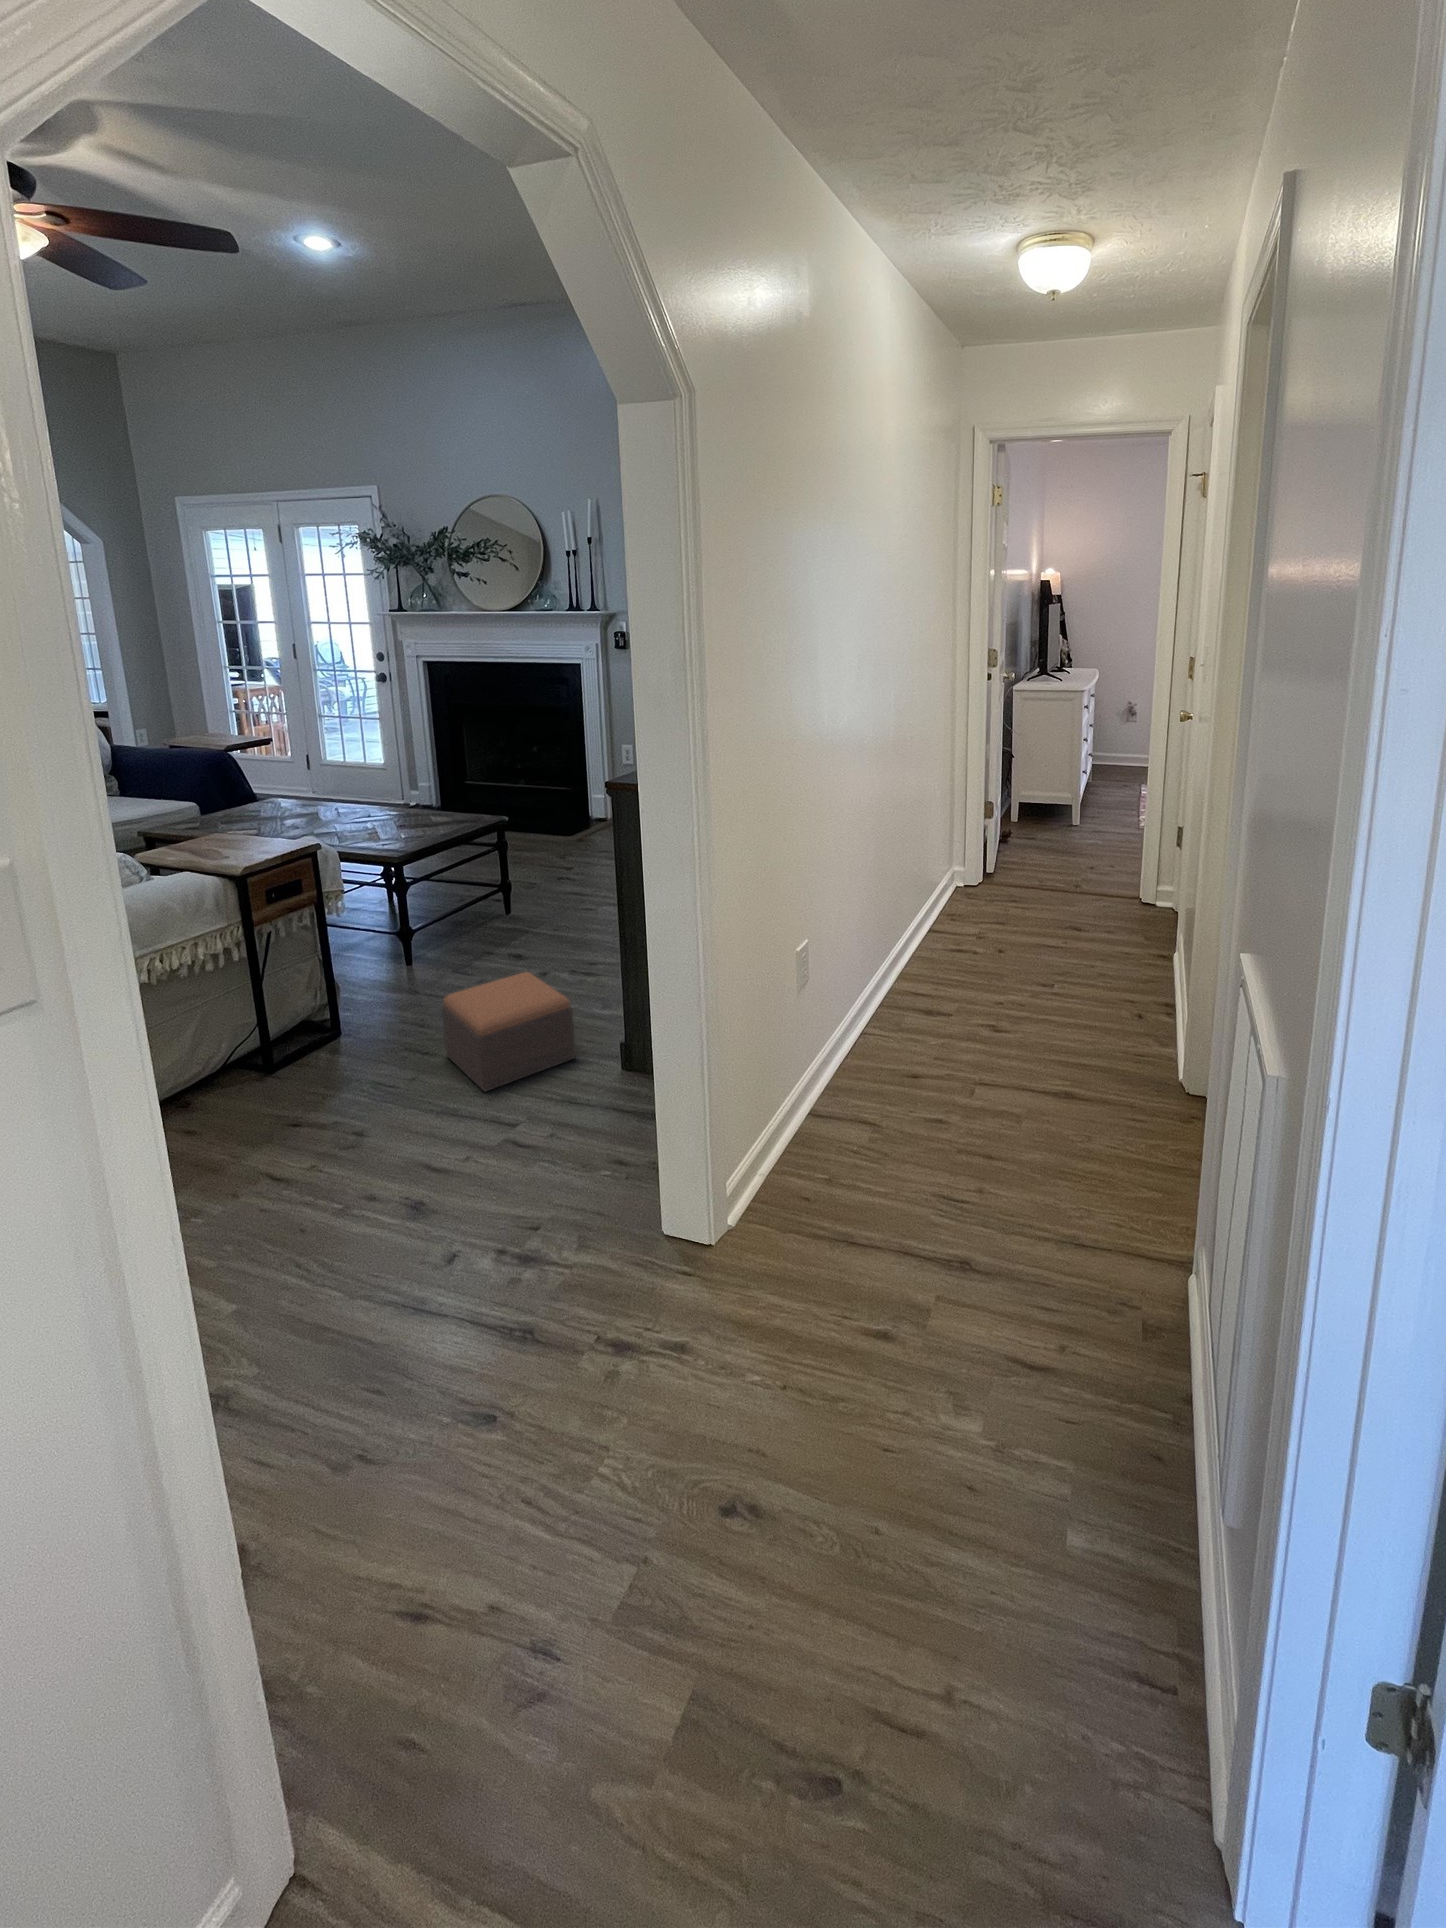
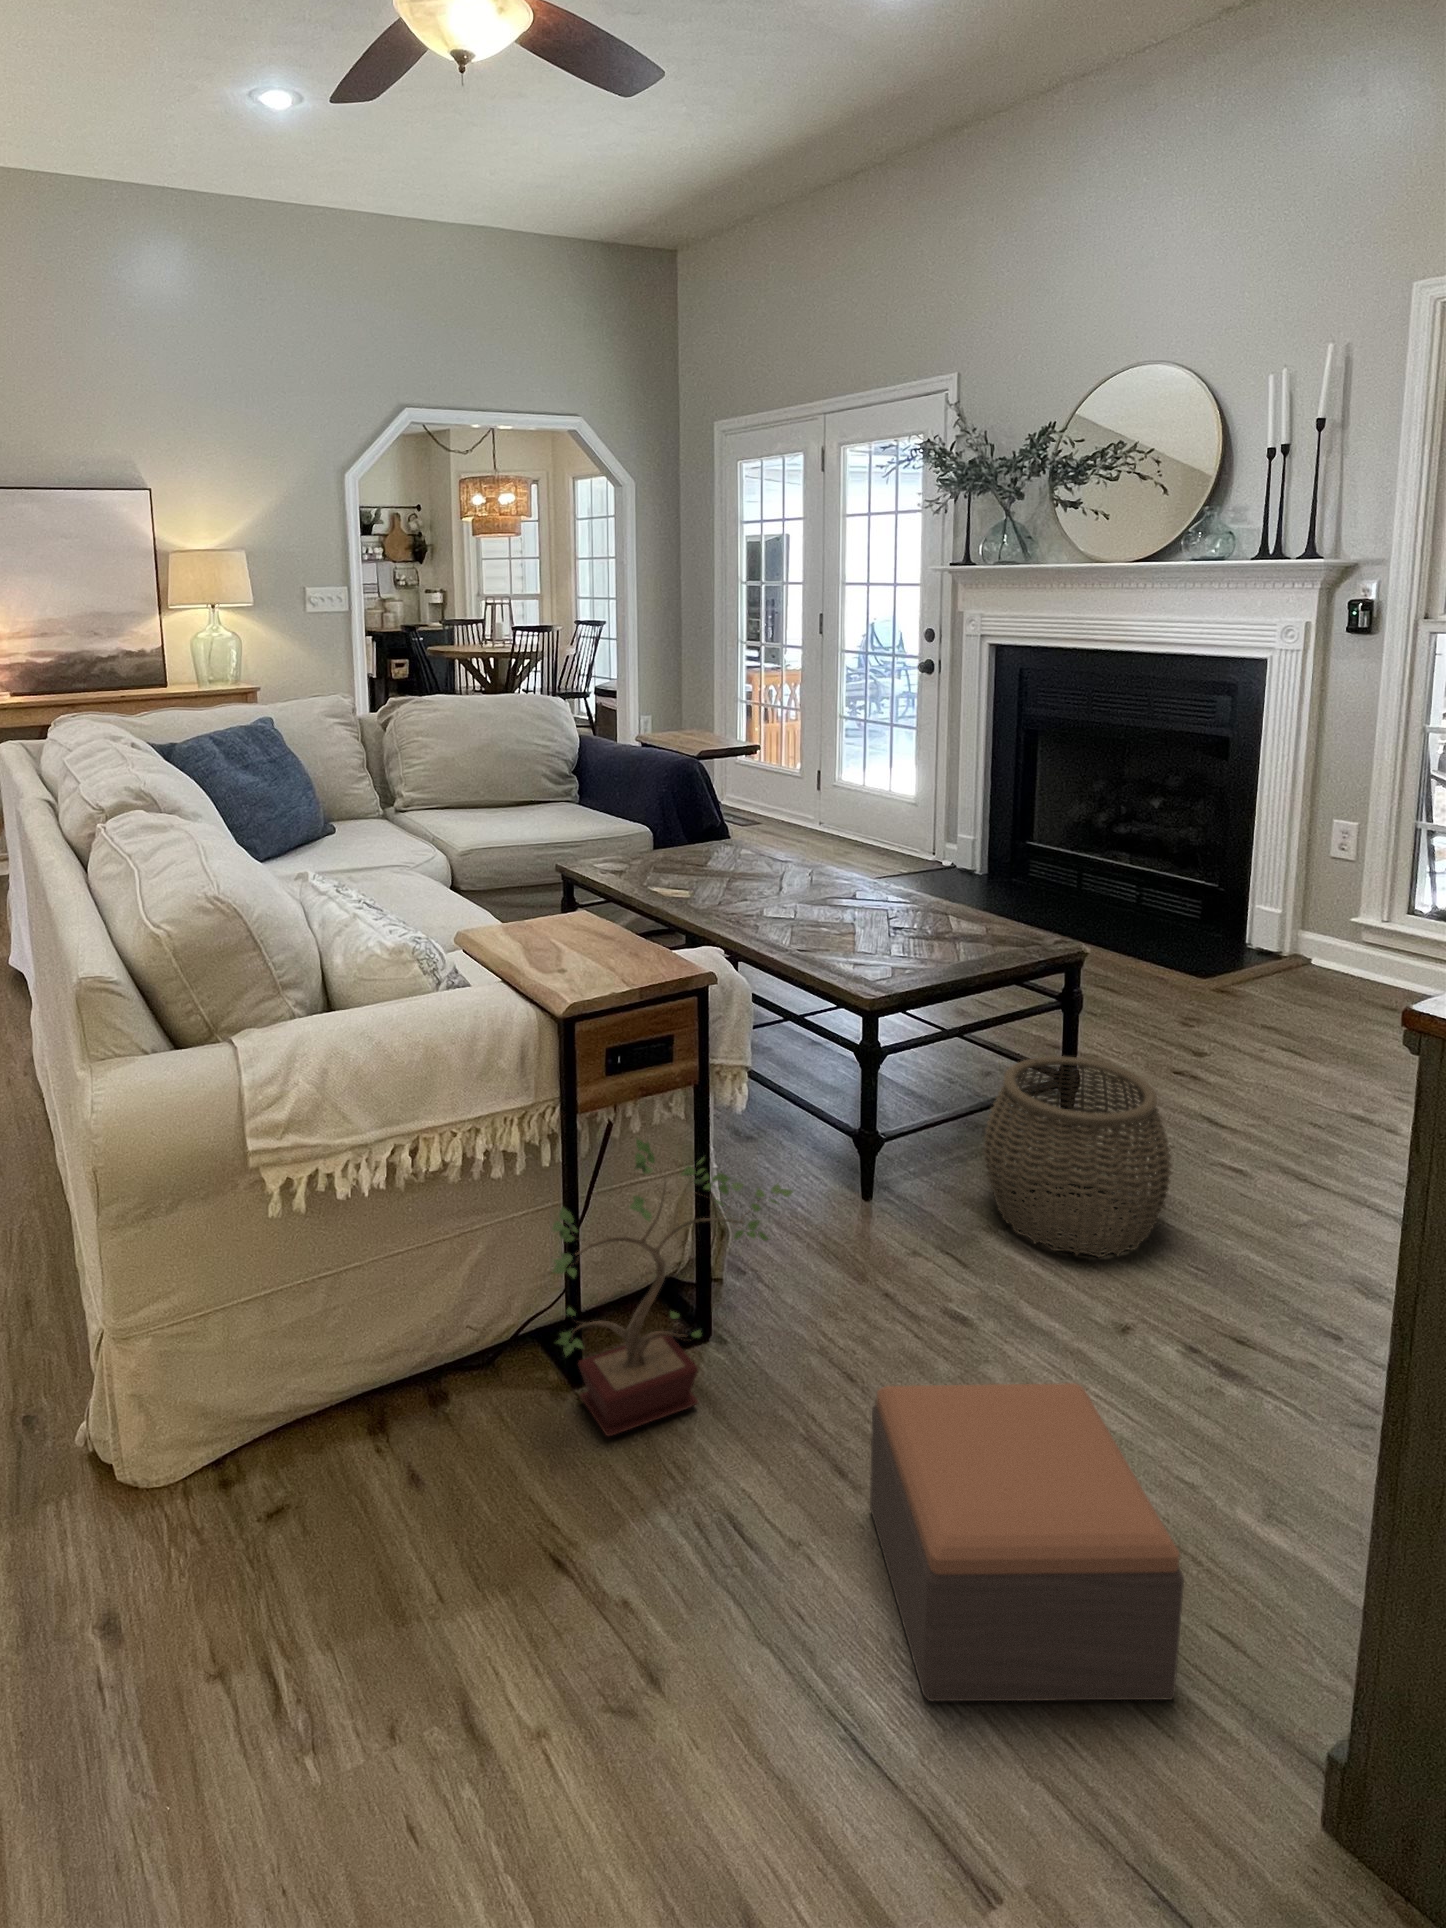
woven basket: none [470,867,560,957] -> present [984,1056,1172,1257]
potted plant: none [256,927,385,1081] -> present [552,1139,793,1436]

